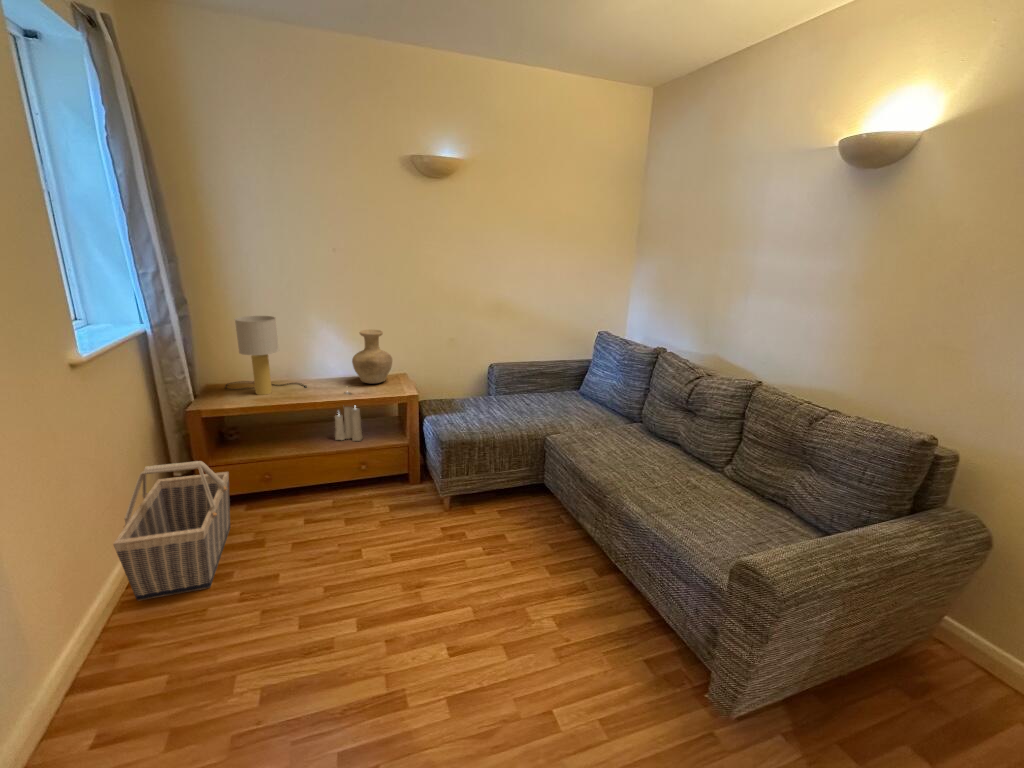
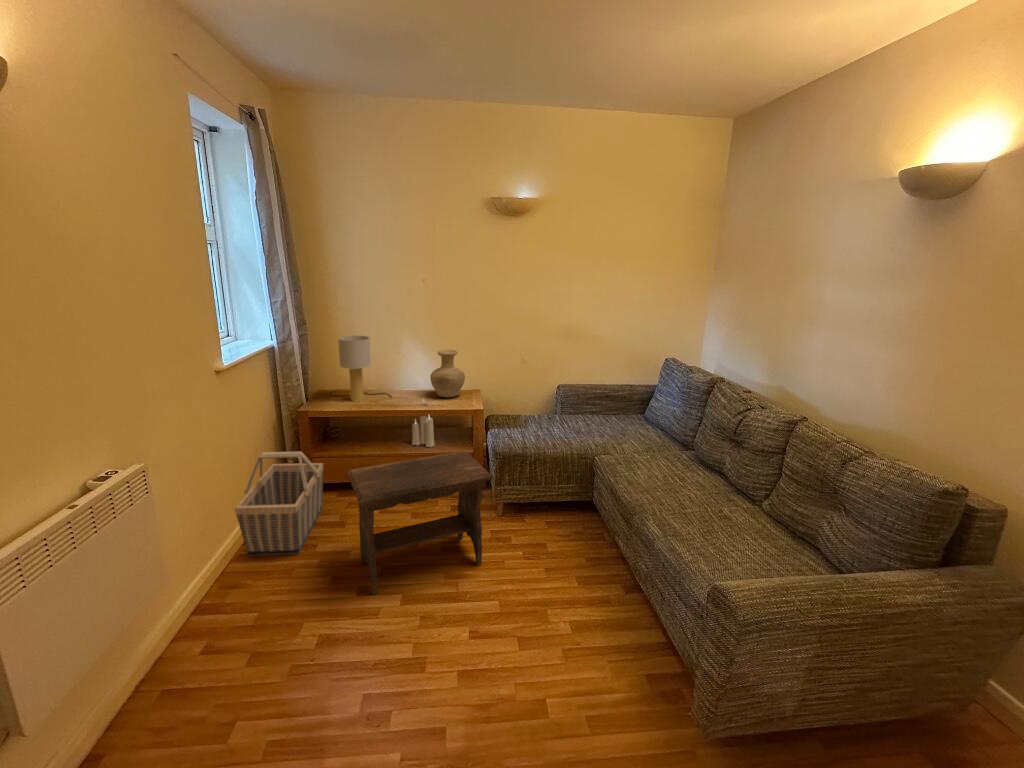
footstool: none [272,442,453,625] -> present [347,451,493,595]

